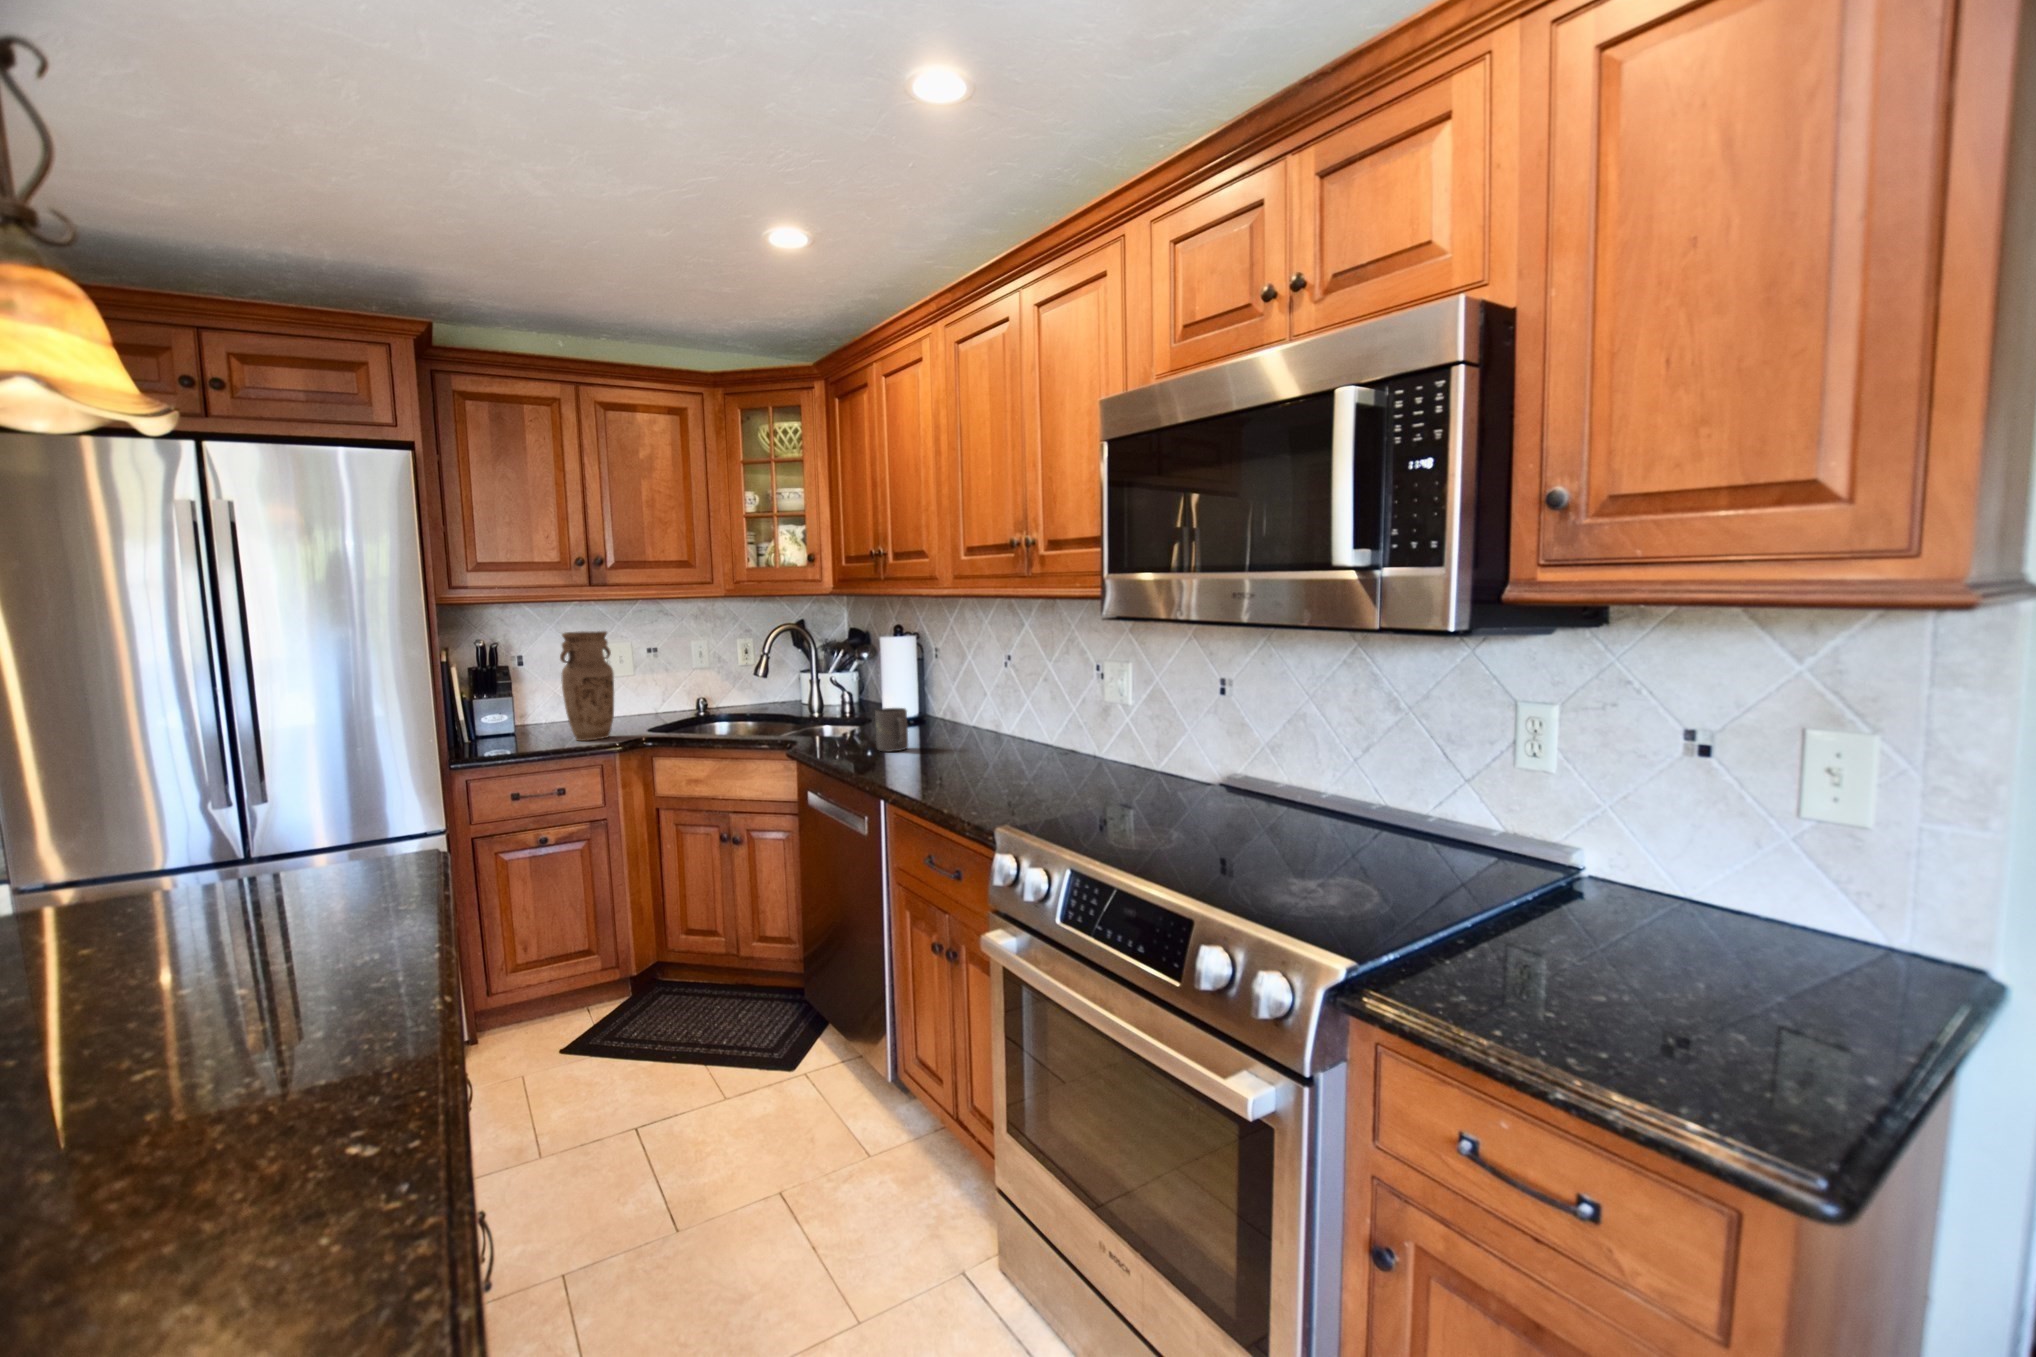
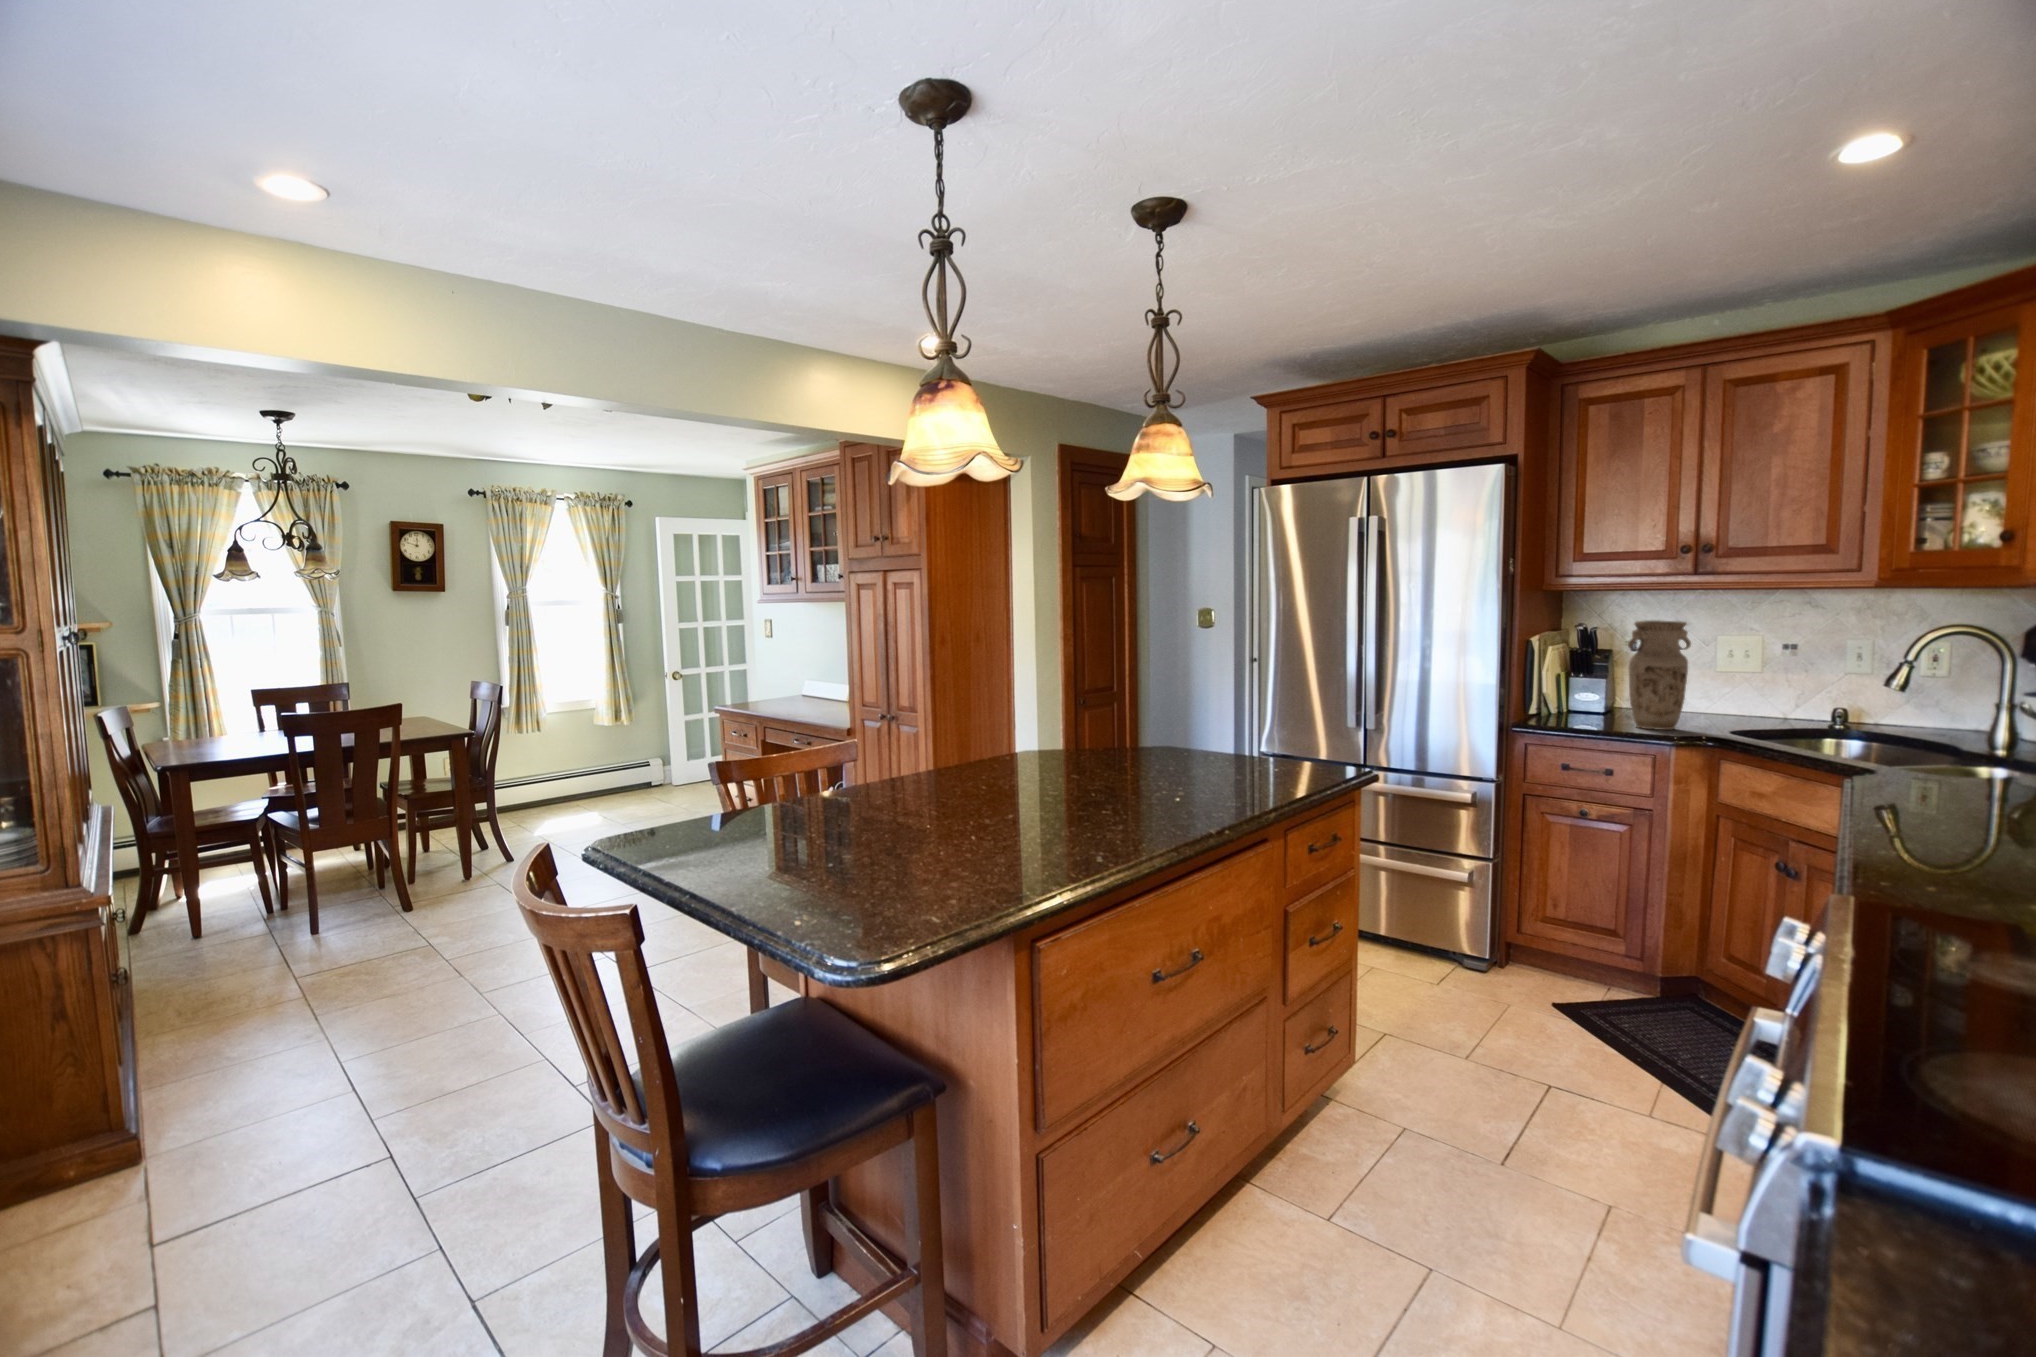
mug: present [875,708,908,752] -> none [1930,749,1997,812]

